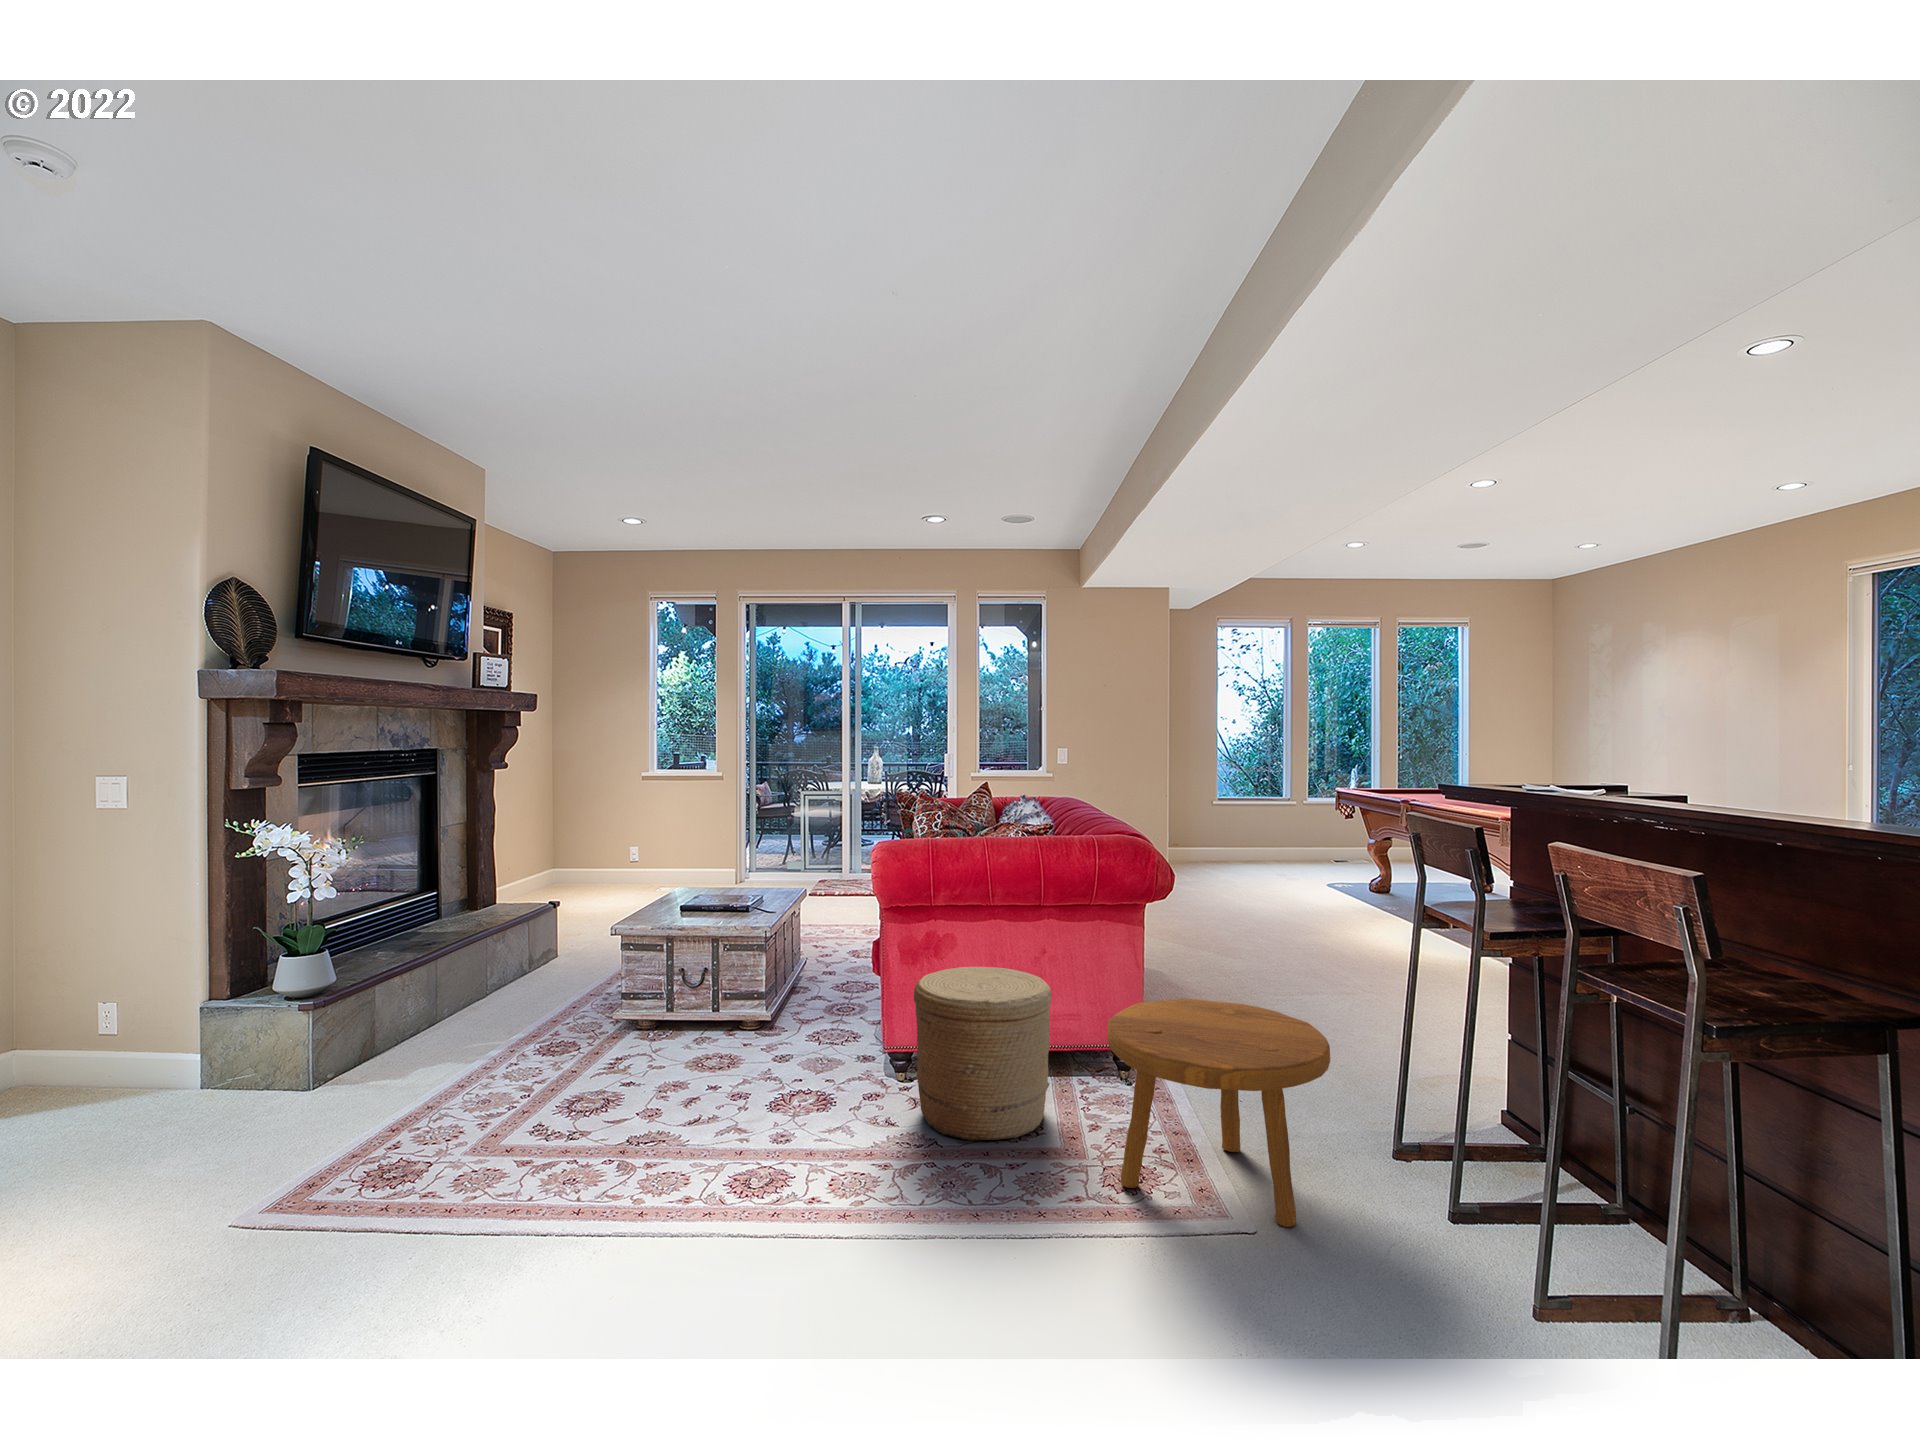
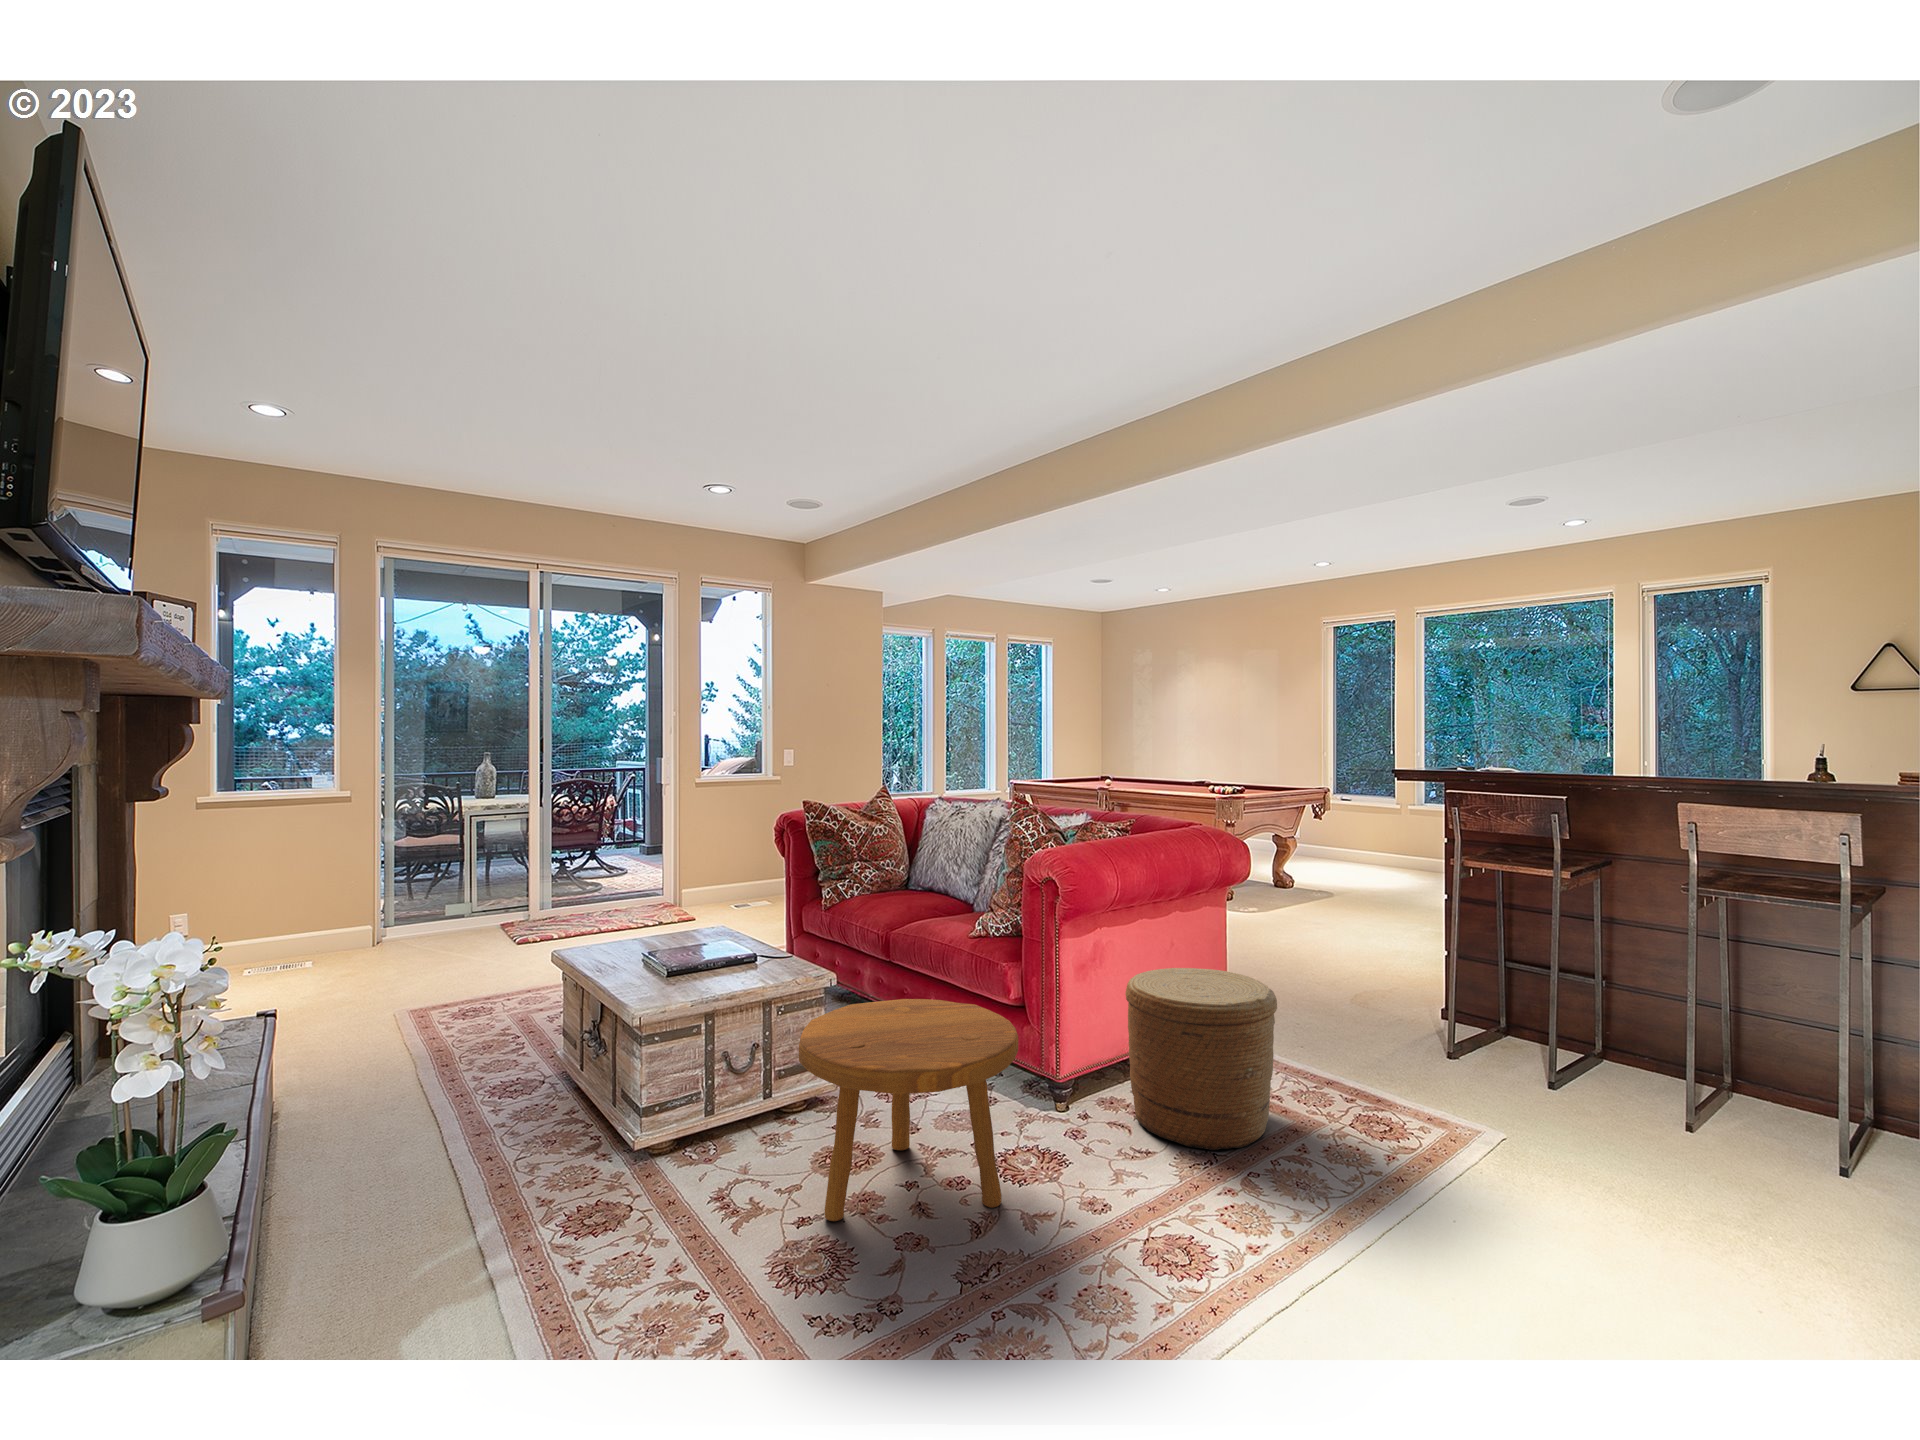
footstool: present [1108,998,1330,1227] -> present [799,999,1018,1221]

